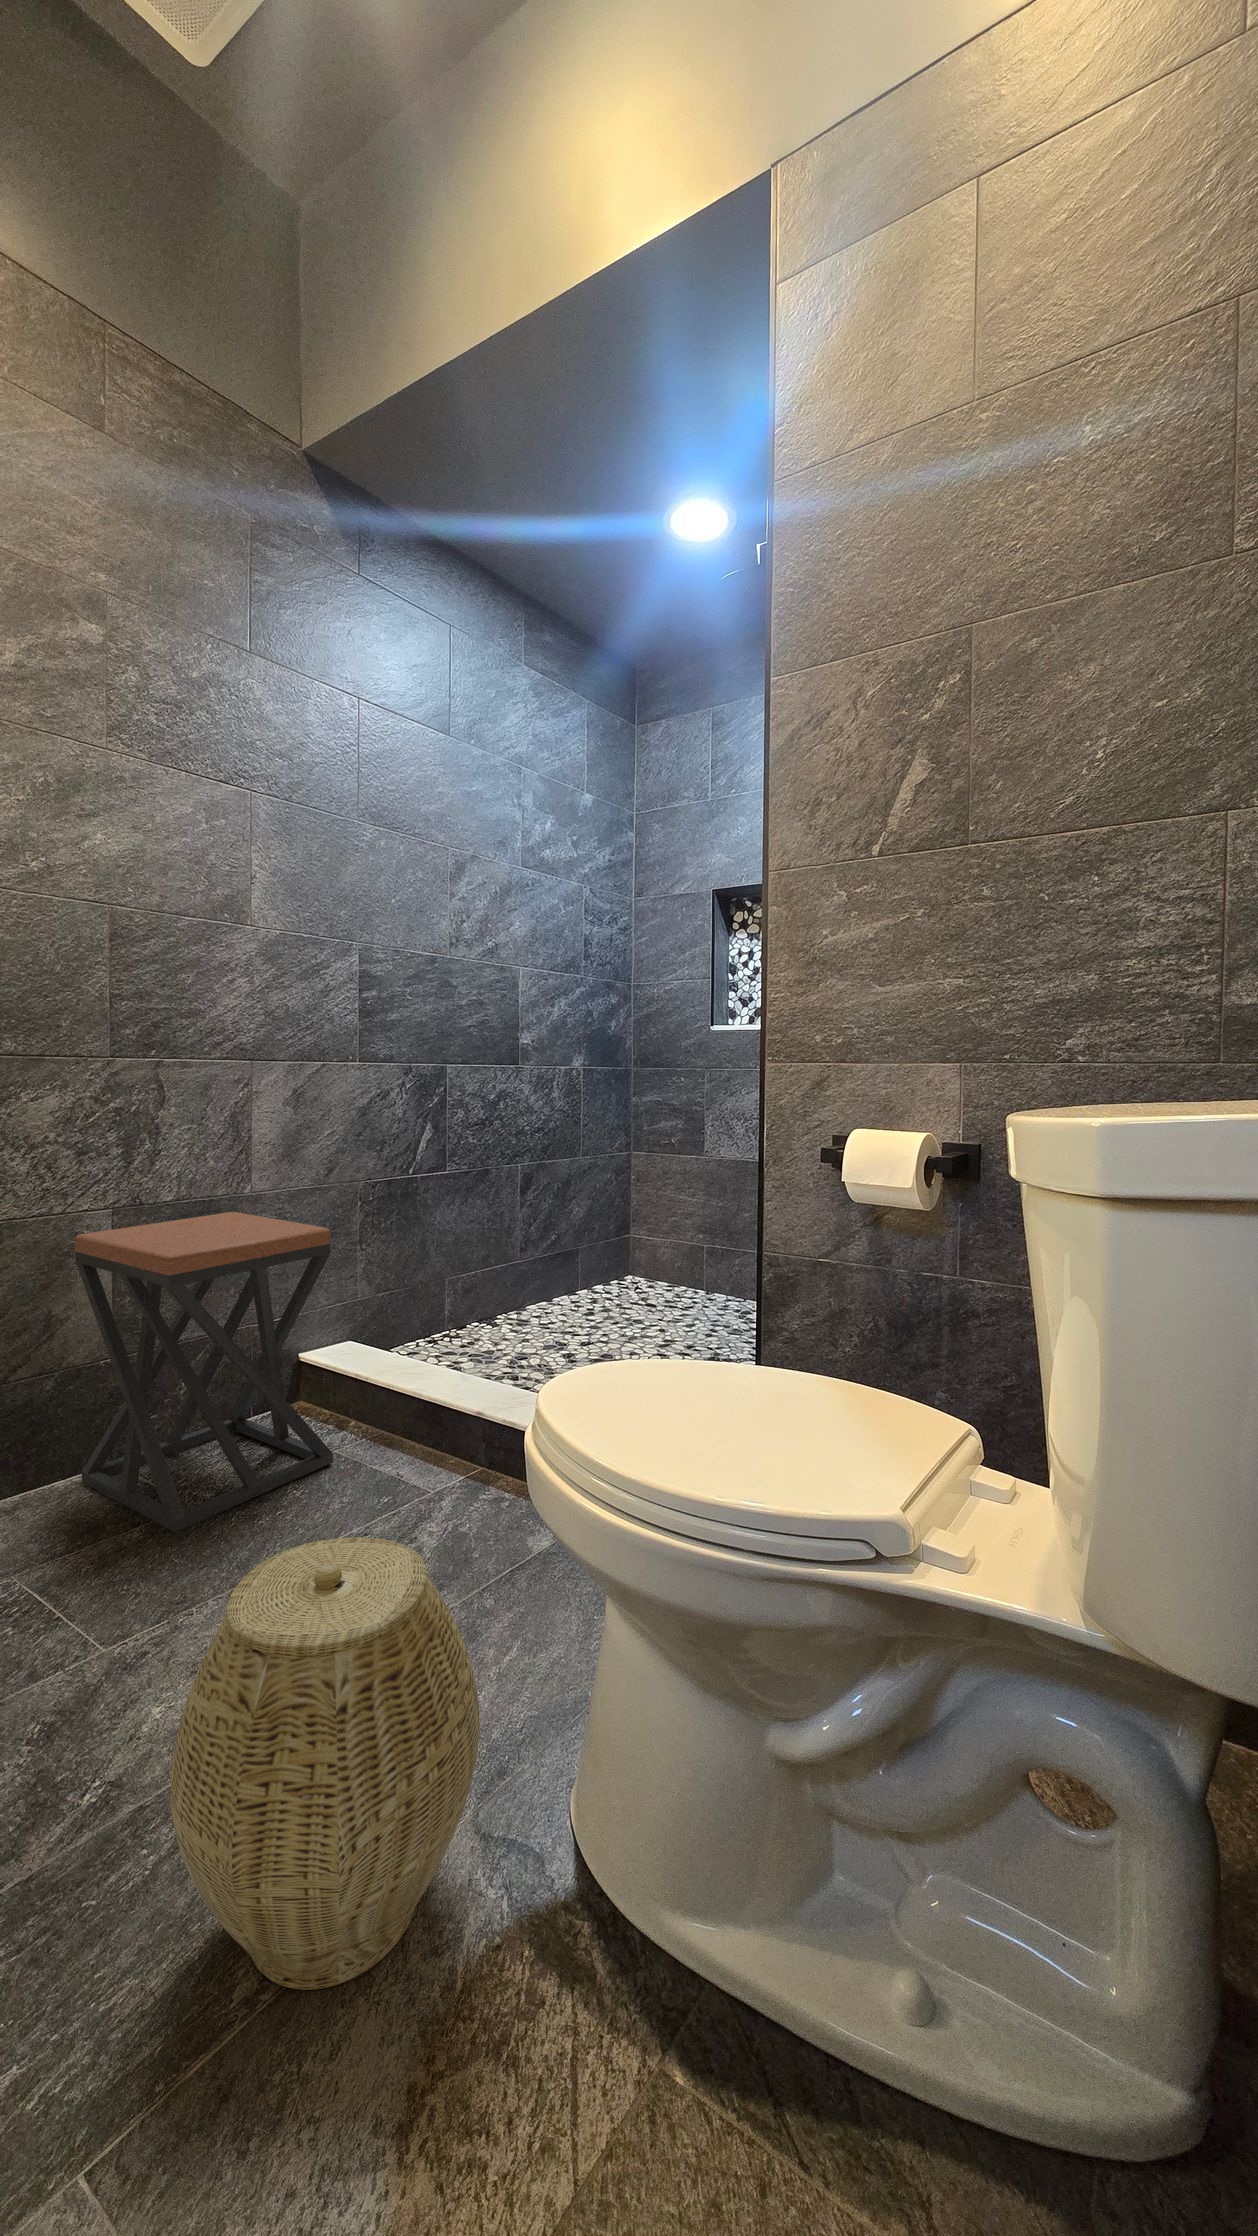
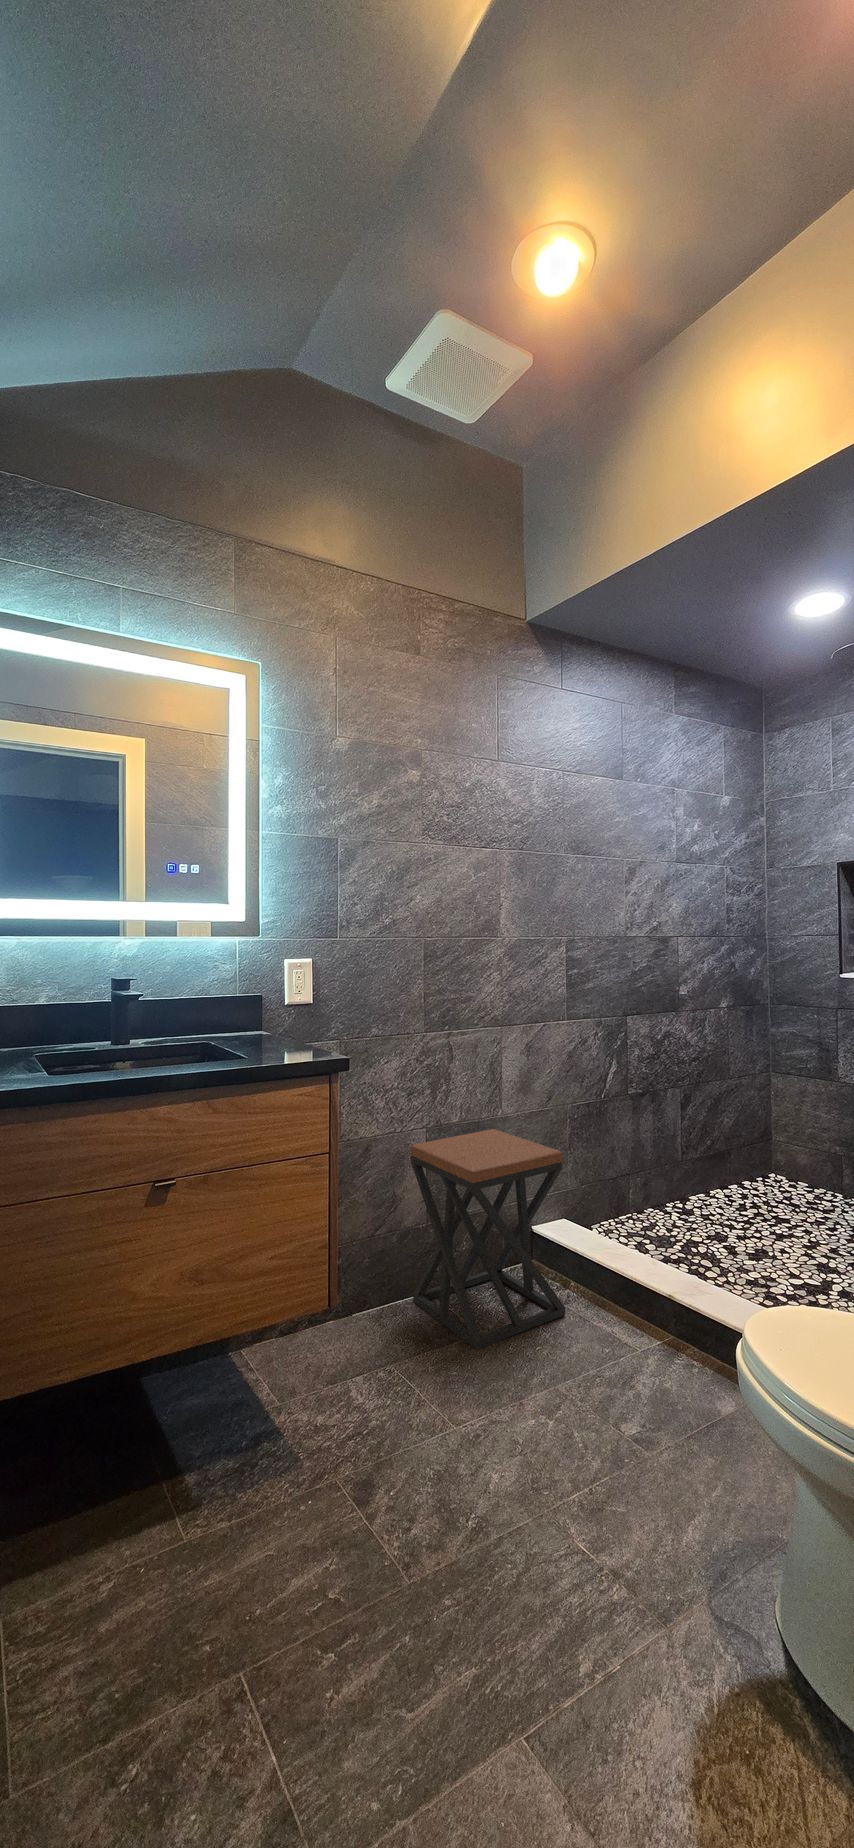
woven basket: present [171,1537,480,1990] -> none [539,1397,718,1682]

